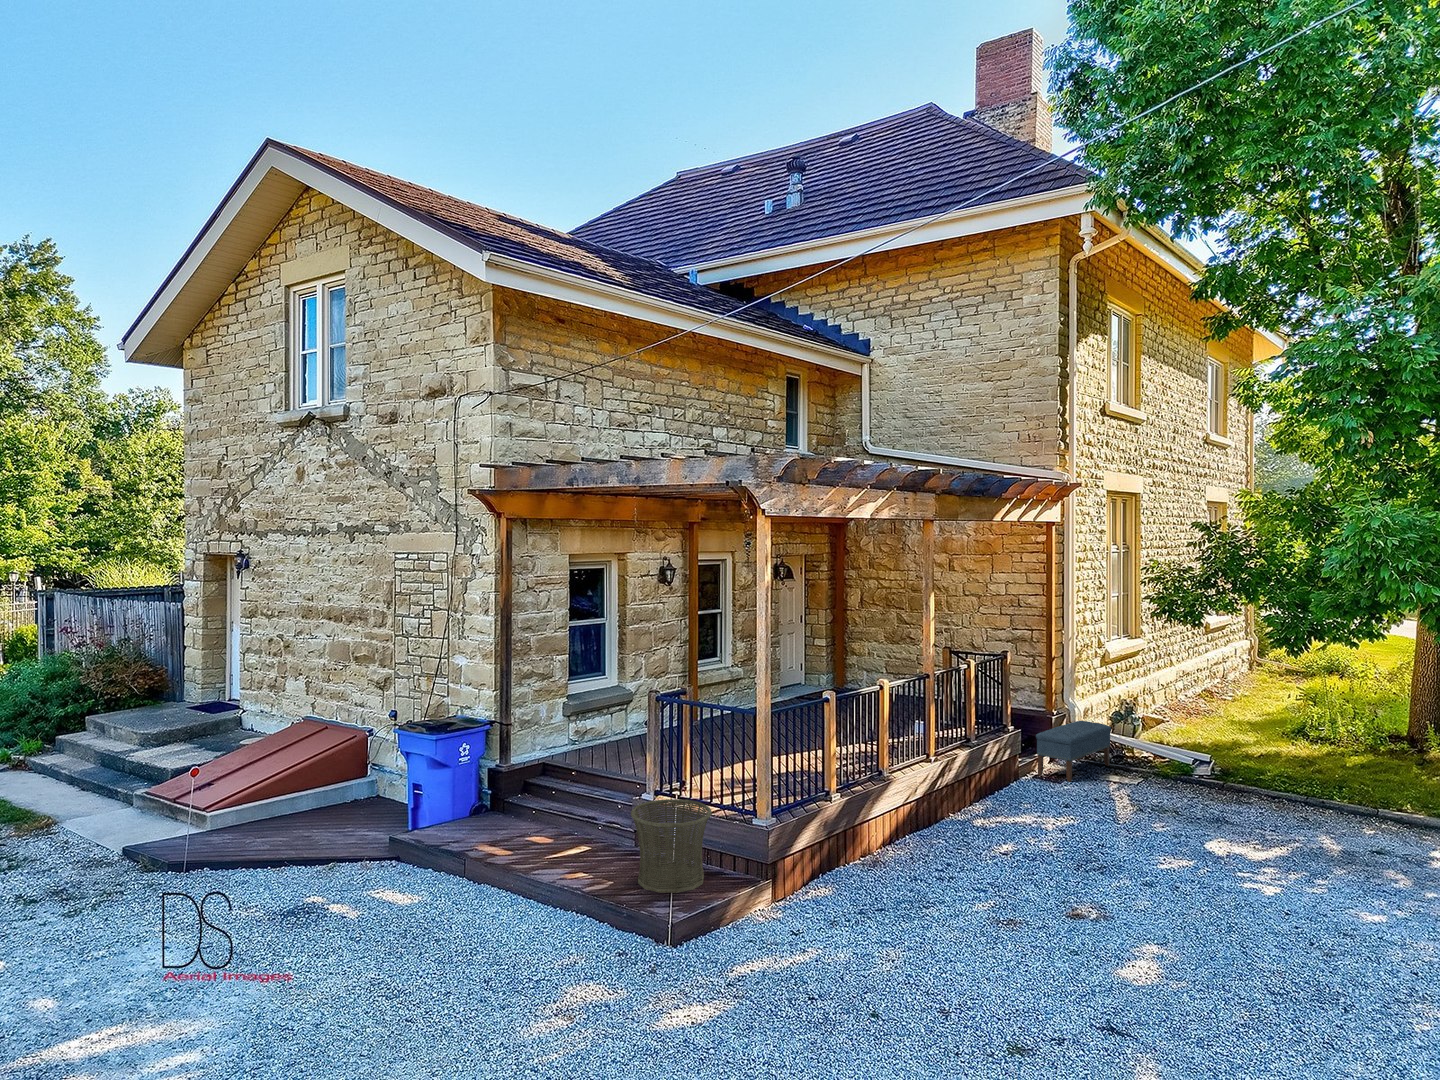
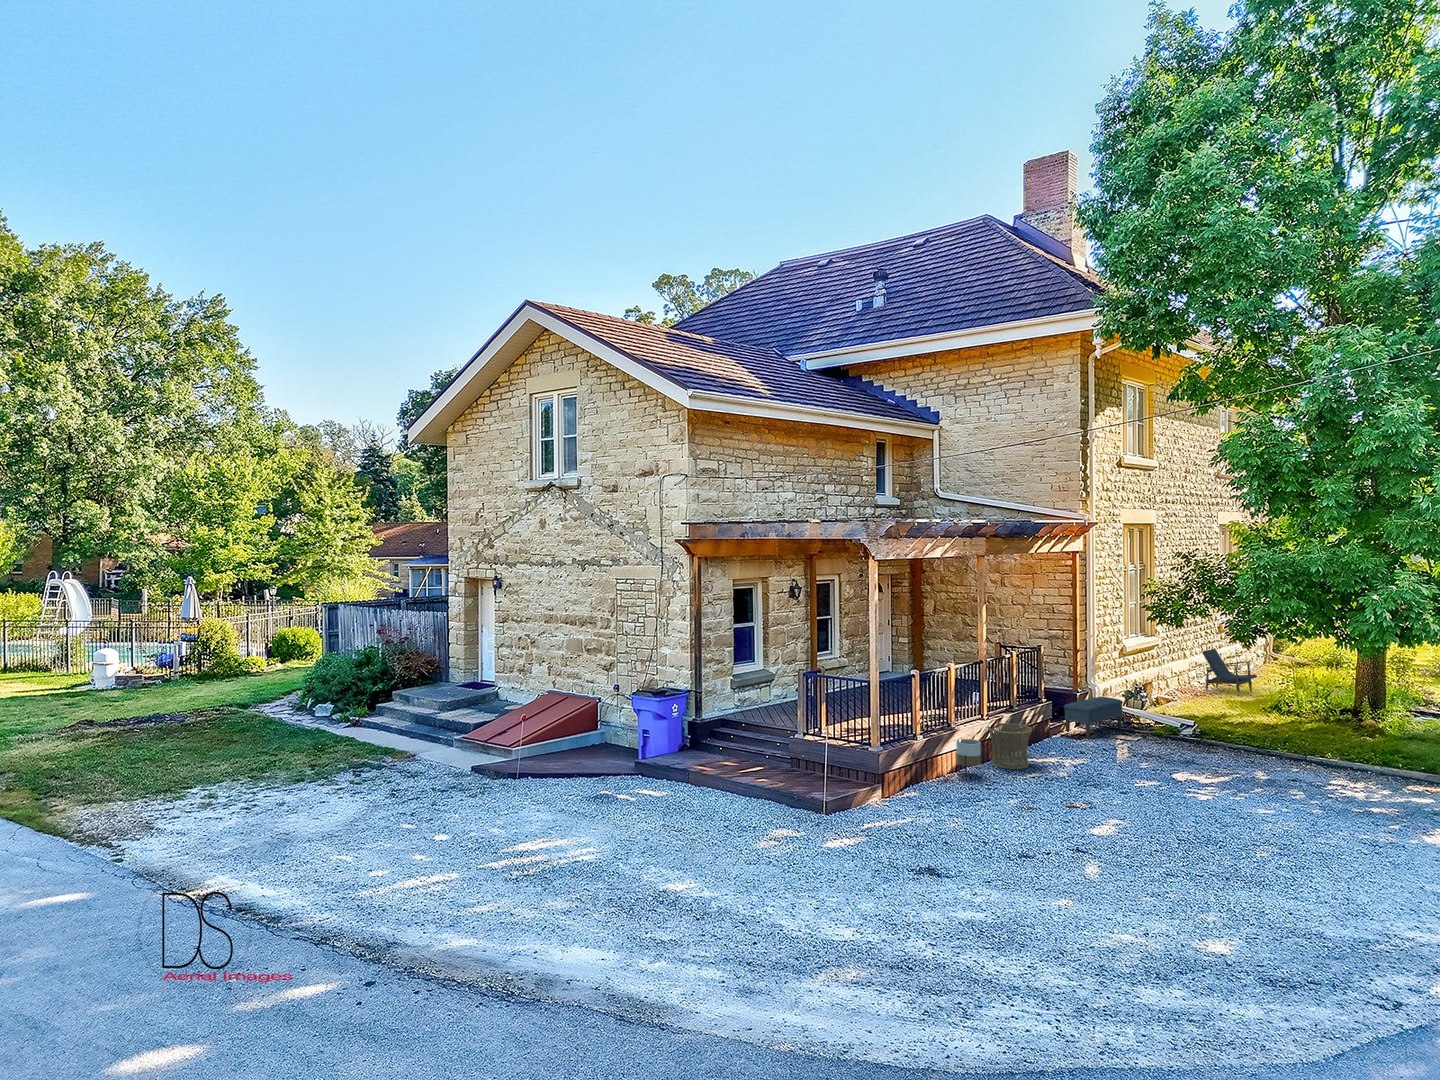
lounge chair: none [1189,655,1254,714] -> present [1203,649,1257,696]
planter: none [893,794,930,857] -> present [956,739,982,777]
basket: present [631,799,712,893] -> present [987,723,1032,769]

